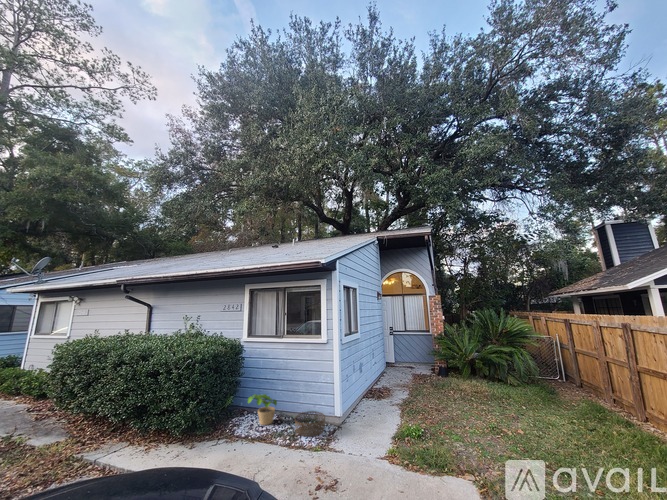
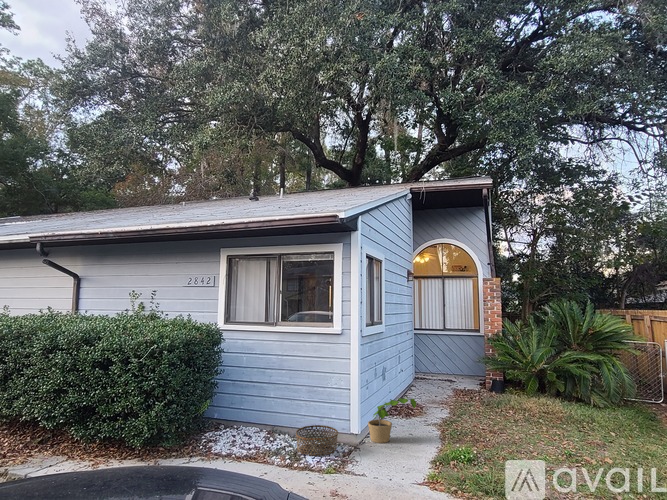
potted plant: present [248,394,277,425] -> present [368,397,416,443]

